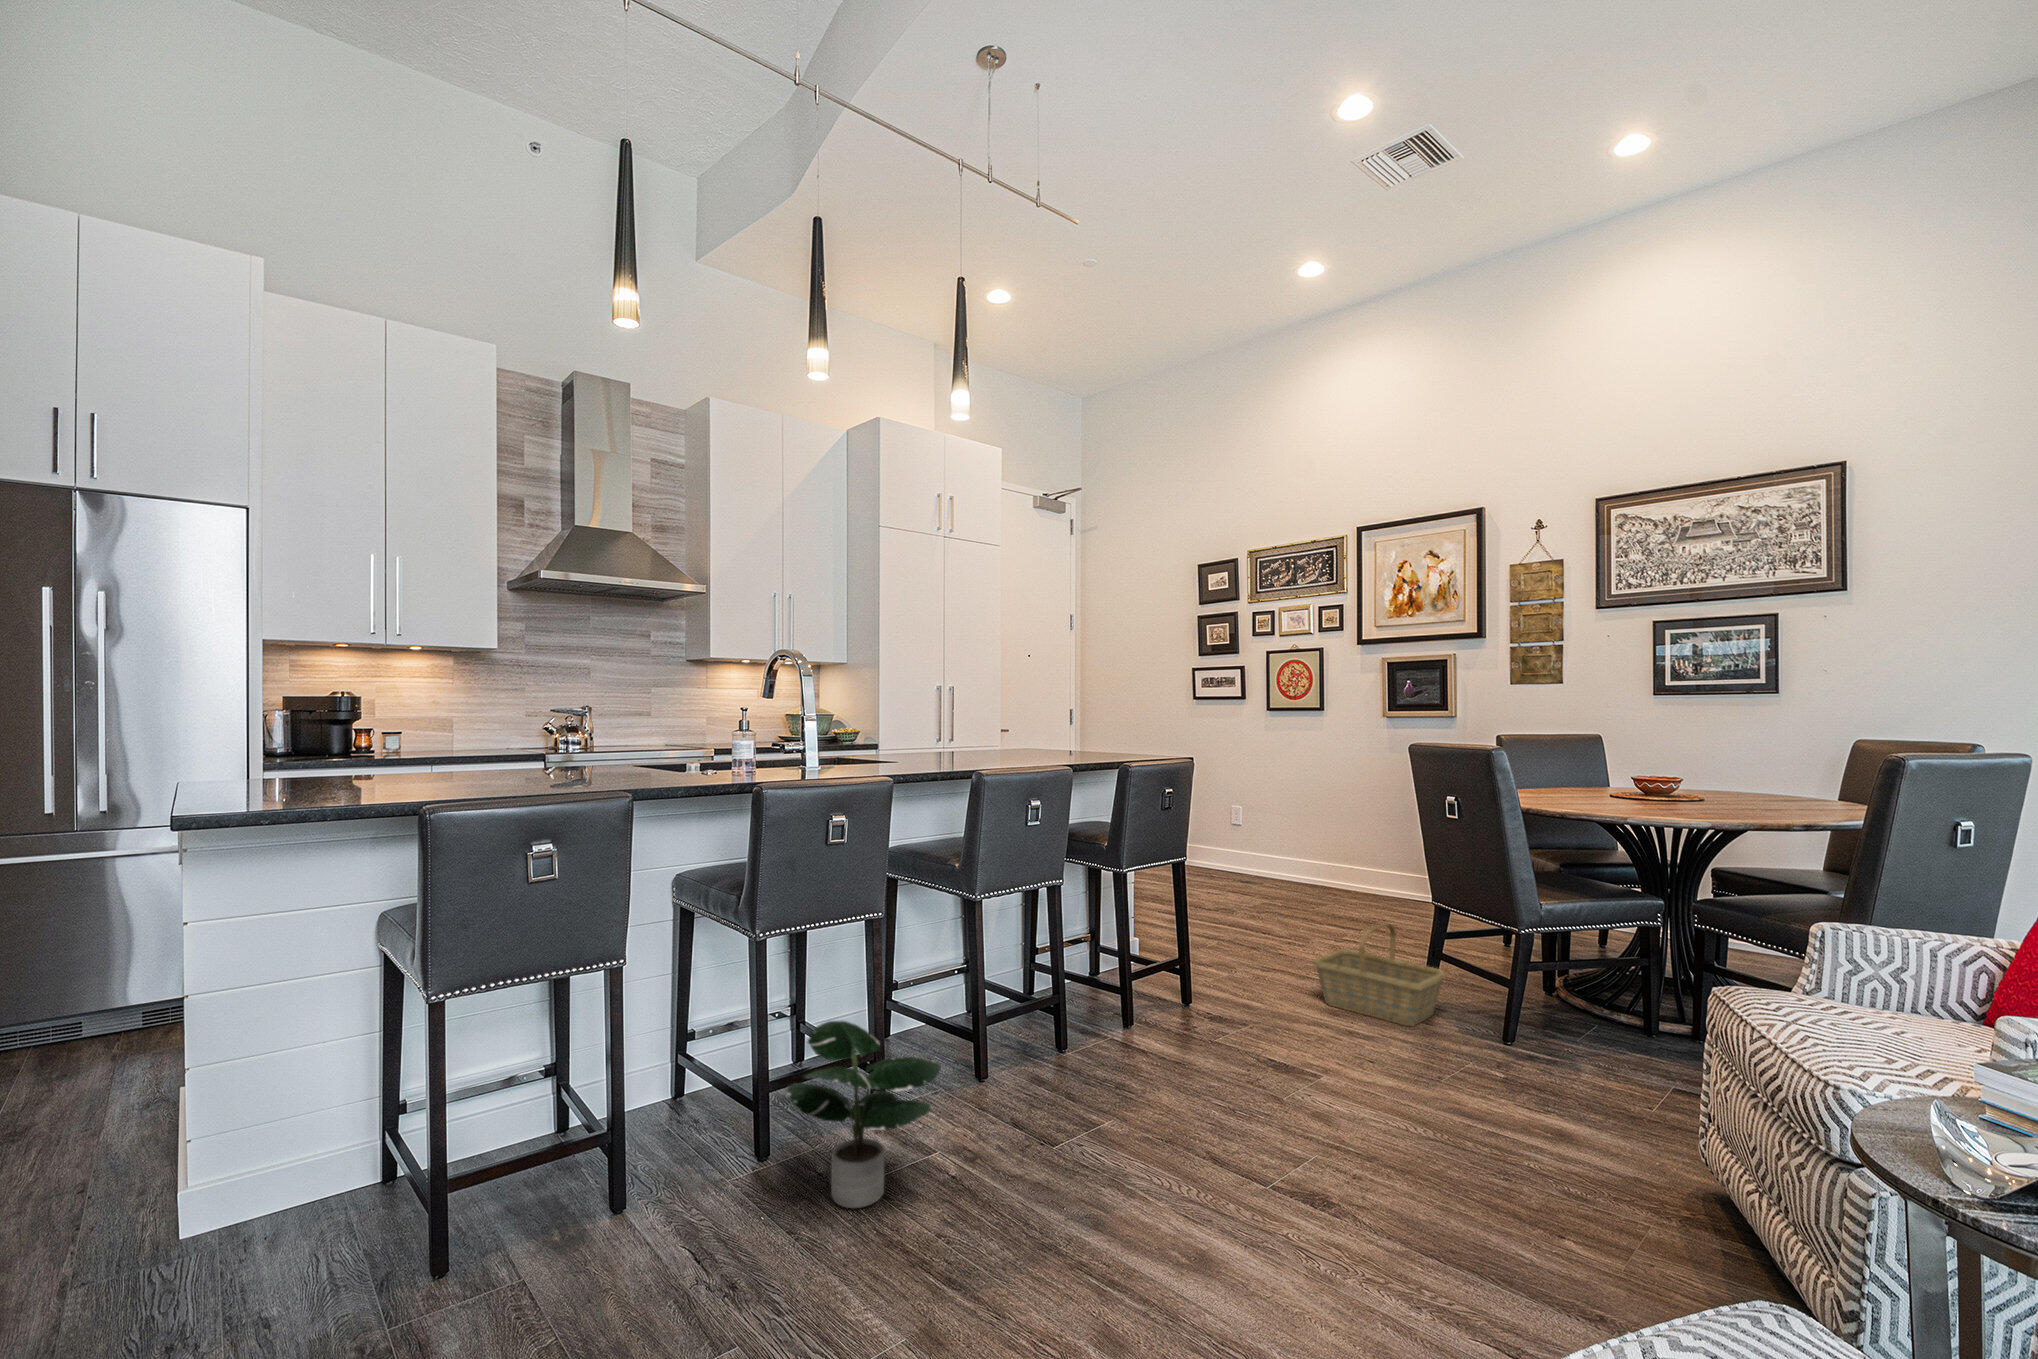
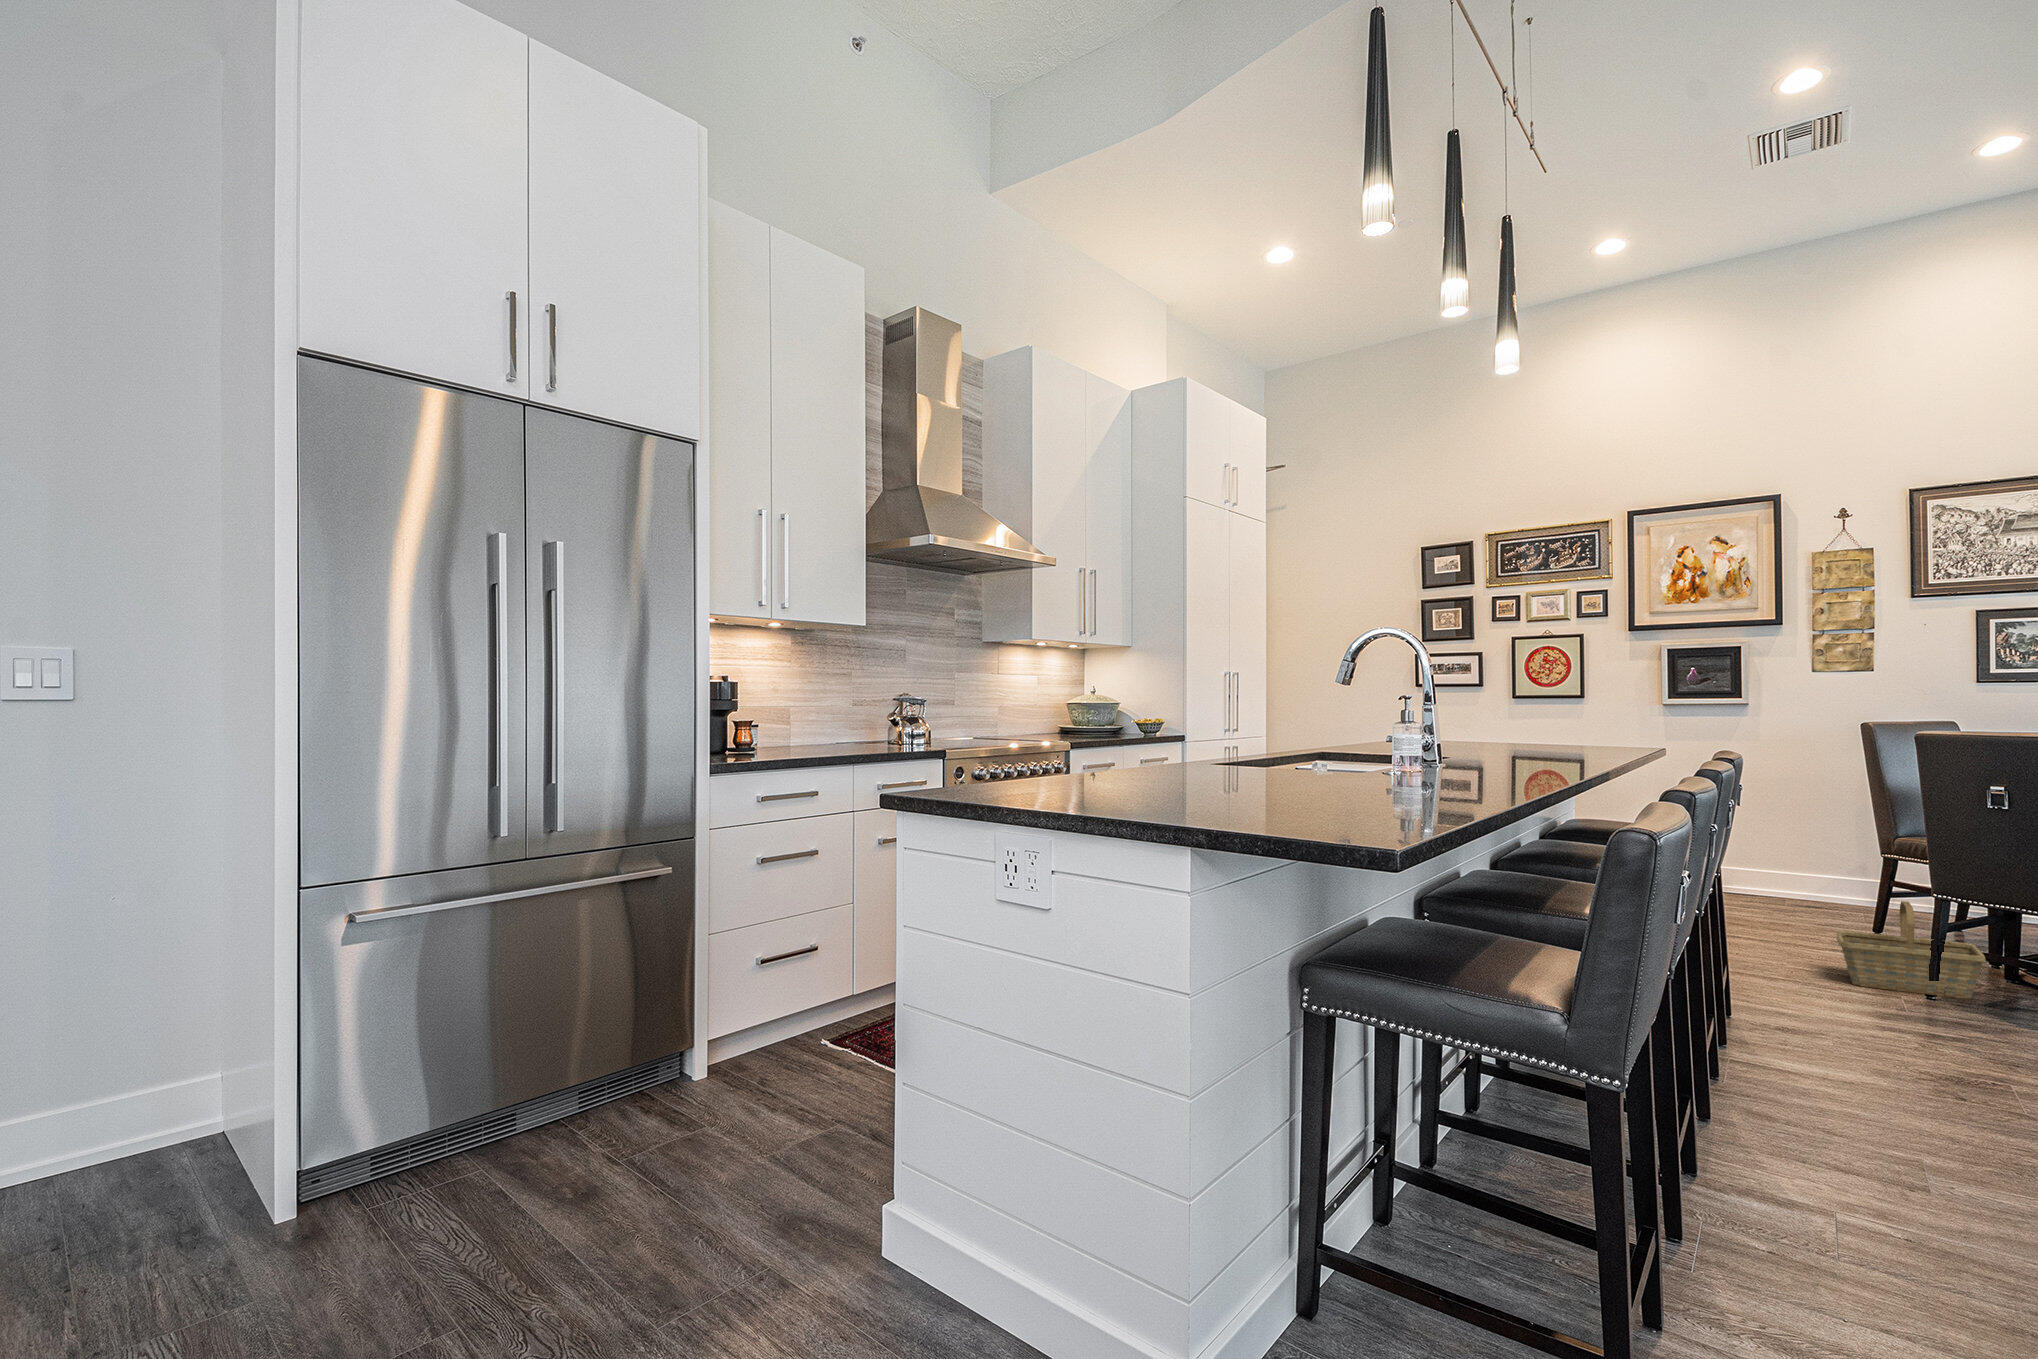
potted plant: present [787,1021,941,1208] -> none [1785,1004,1982,1191]

